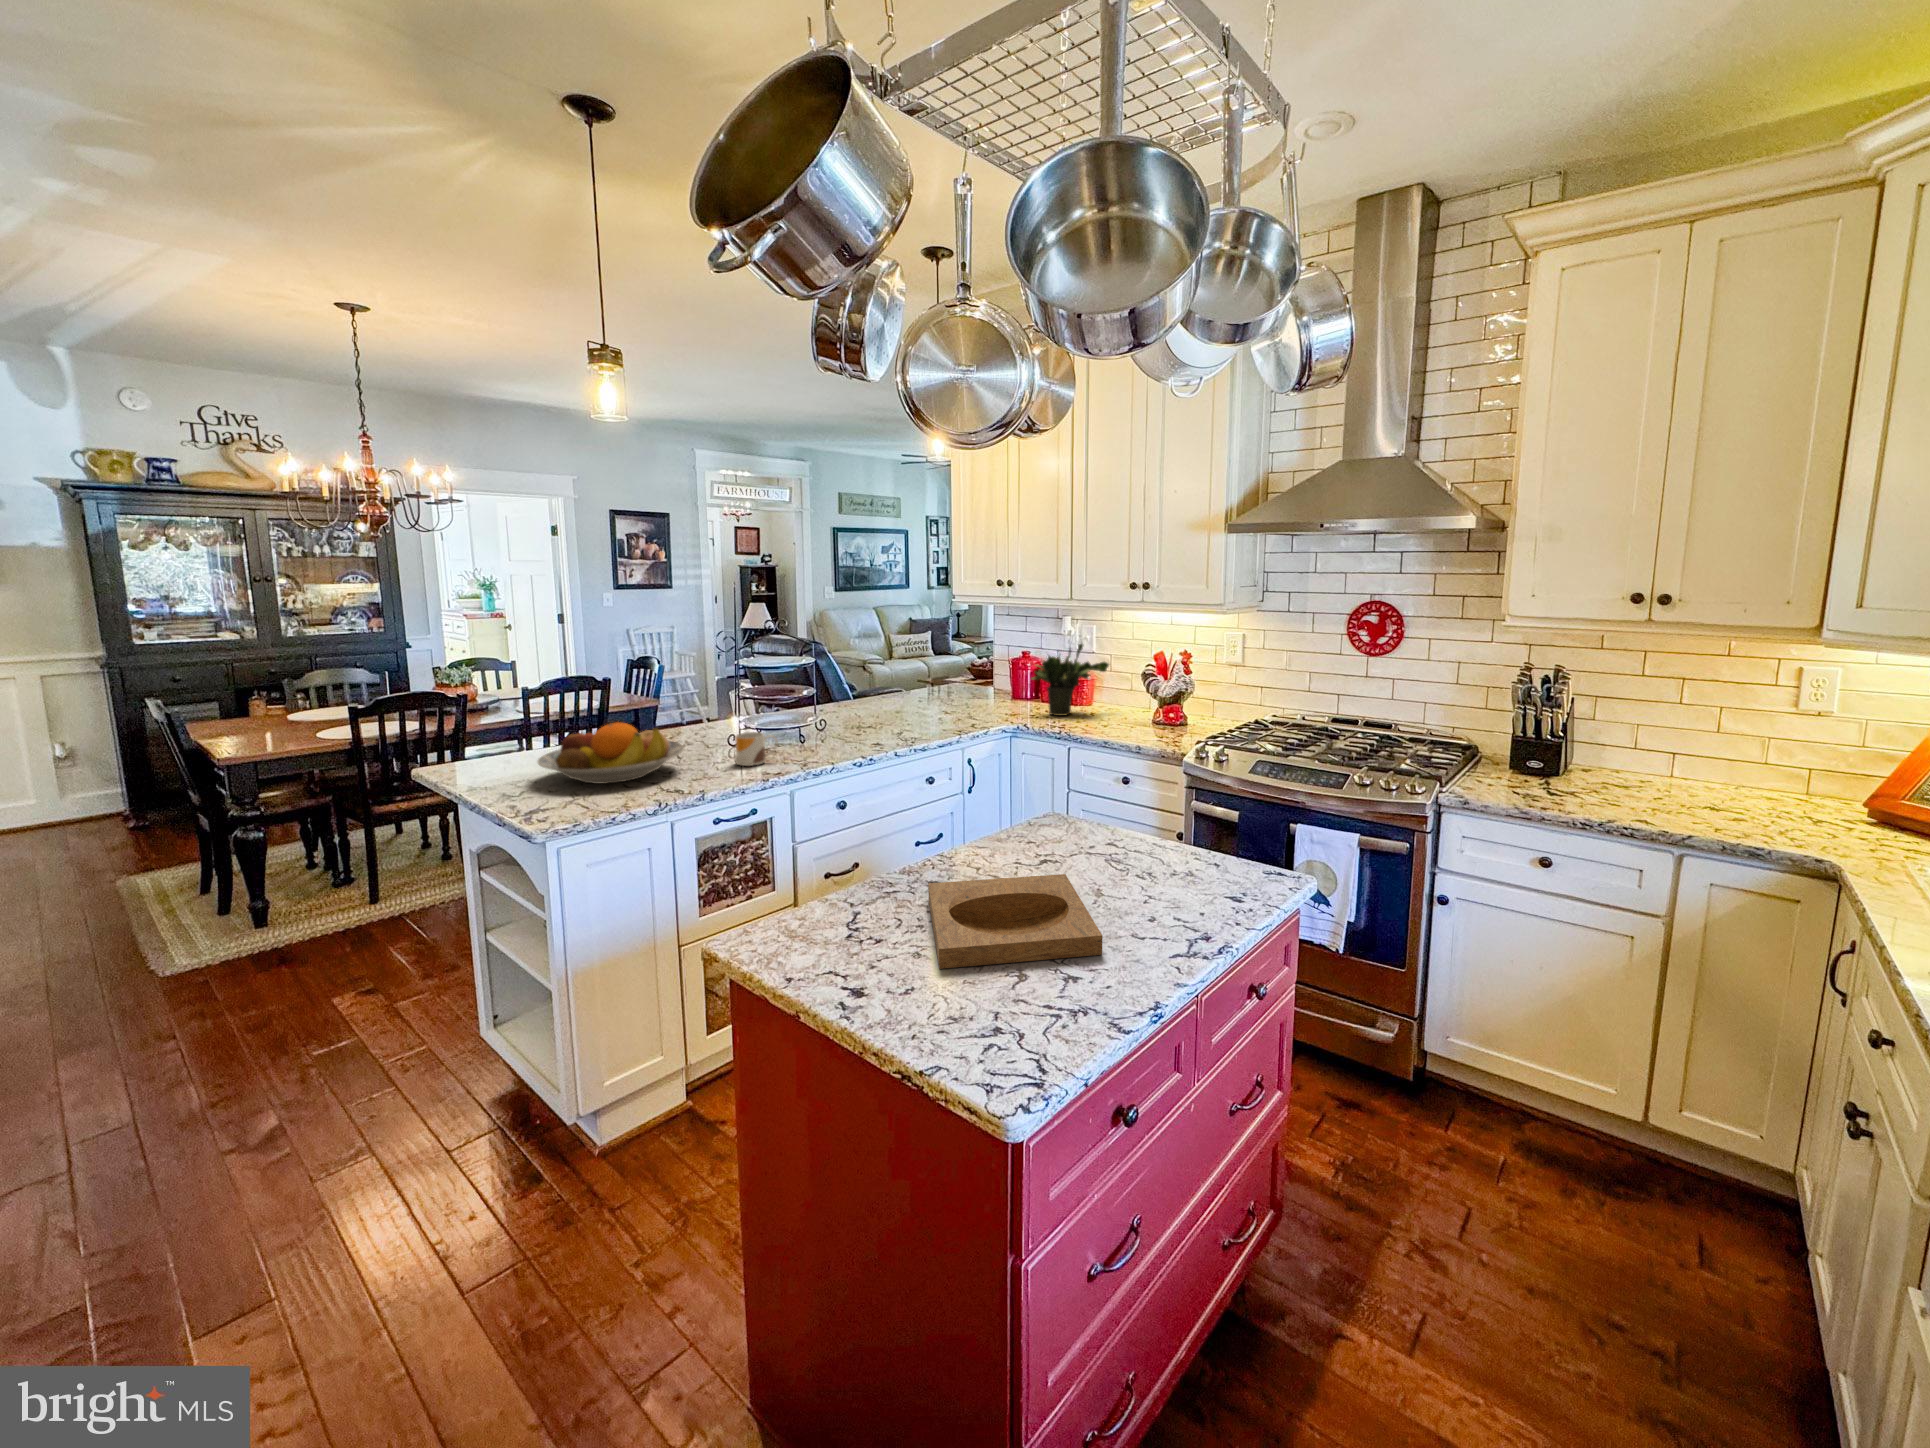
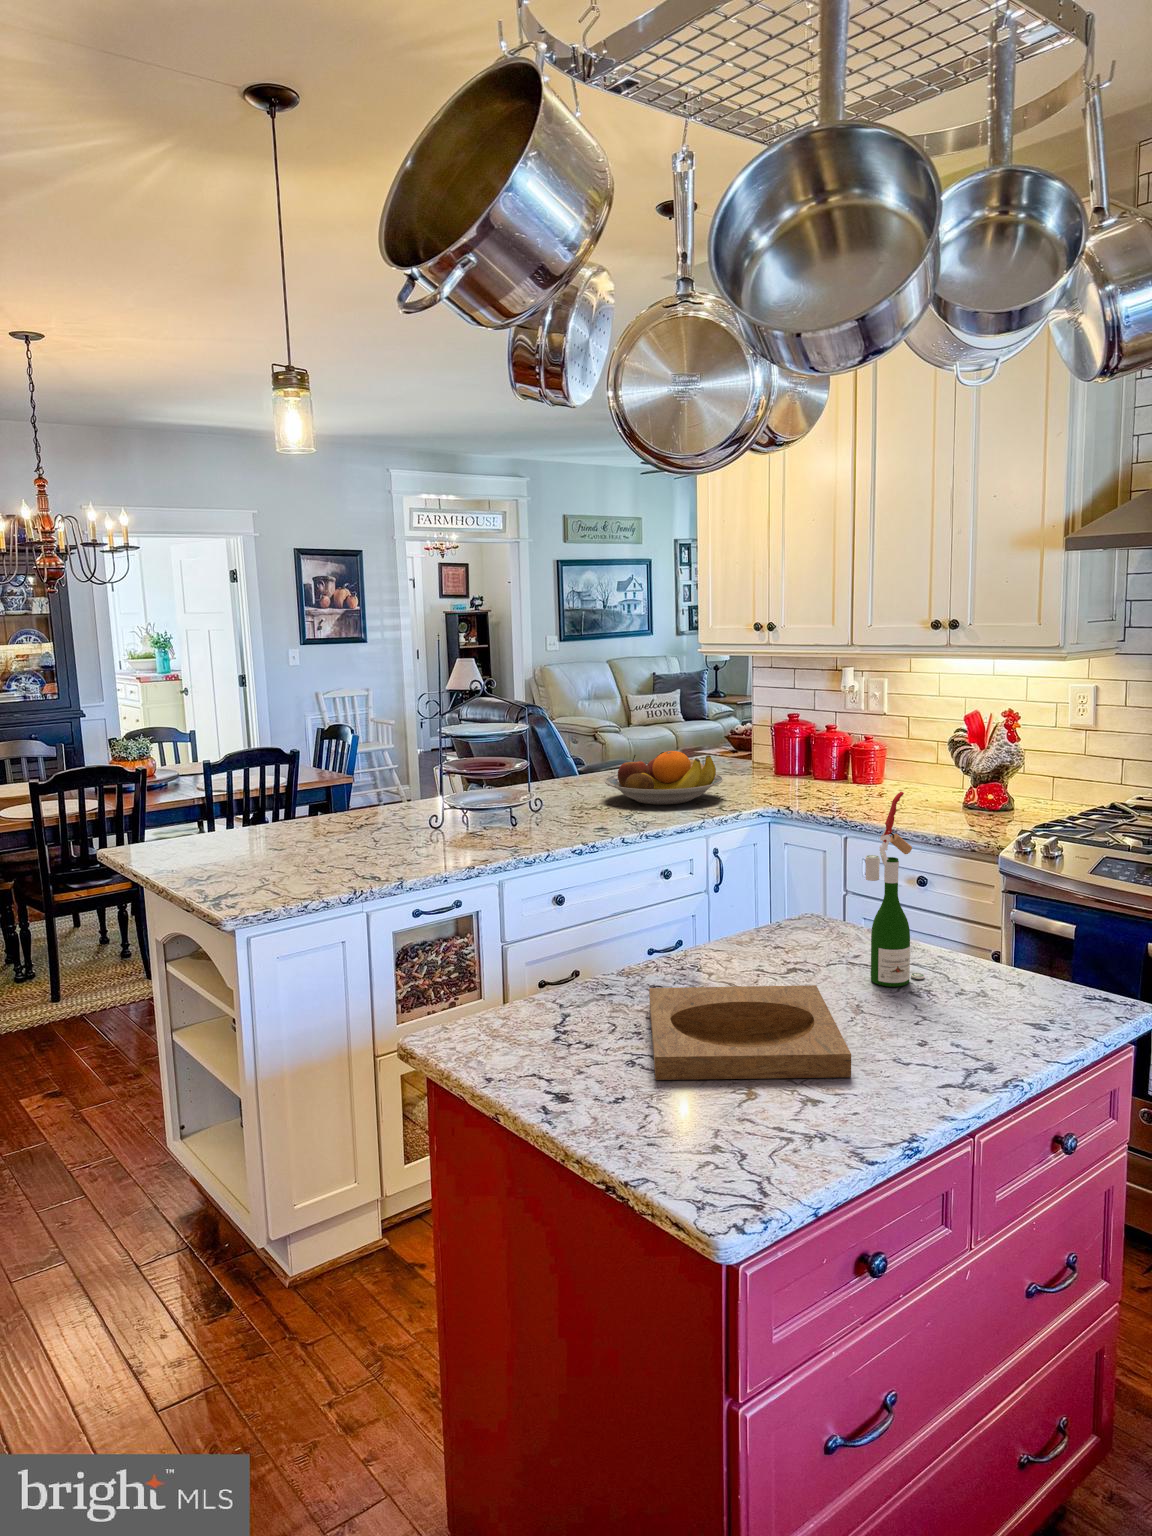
potted plant: present [1032,644,1109,716] -> none [800,696,909,798]
wine bottle: none [1101,715,1145,871] -> present [865,792,925,987]
fruit bowl: present [538,722,684,784] -> present [605,751,723,805]
mug: present [735,732,778,766] -> none [434,813,484,853]

